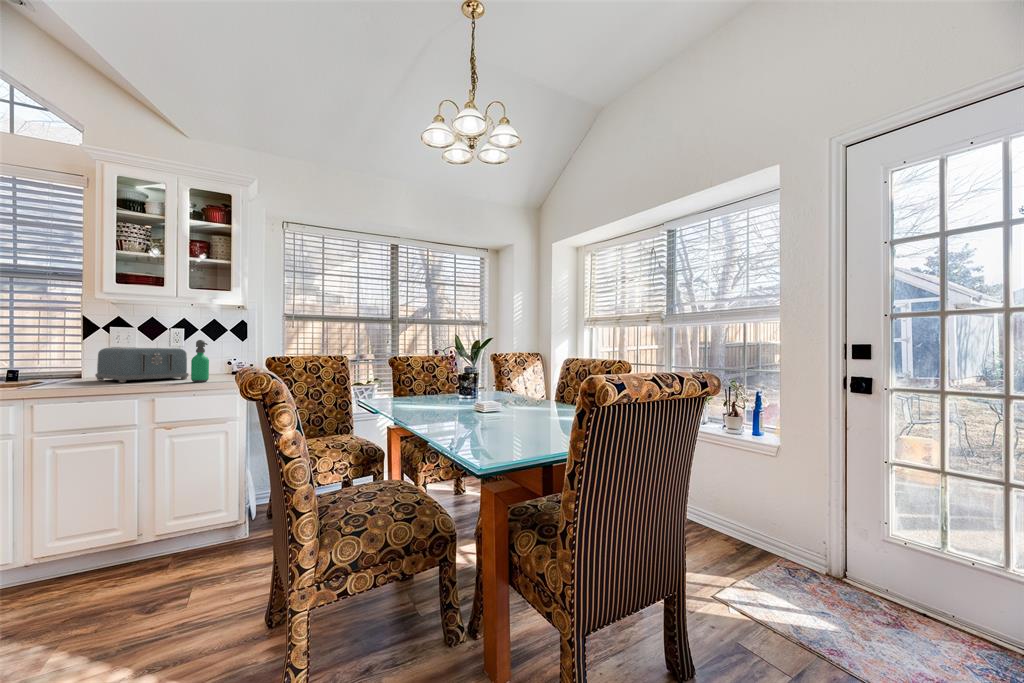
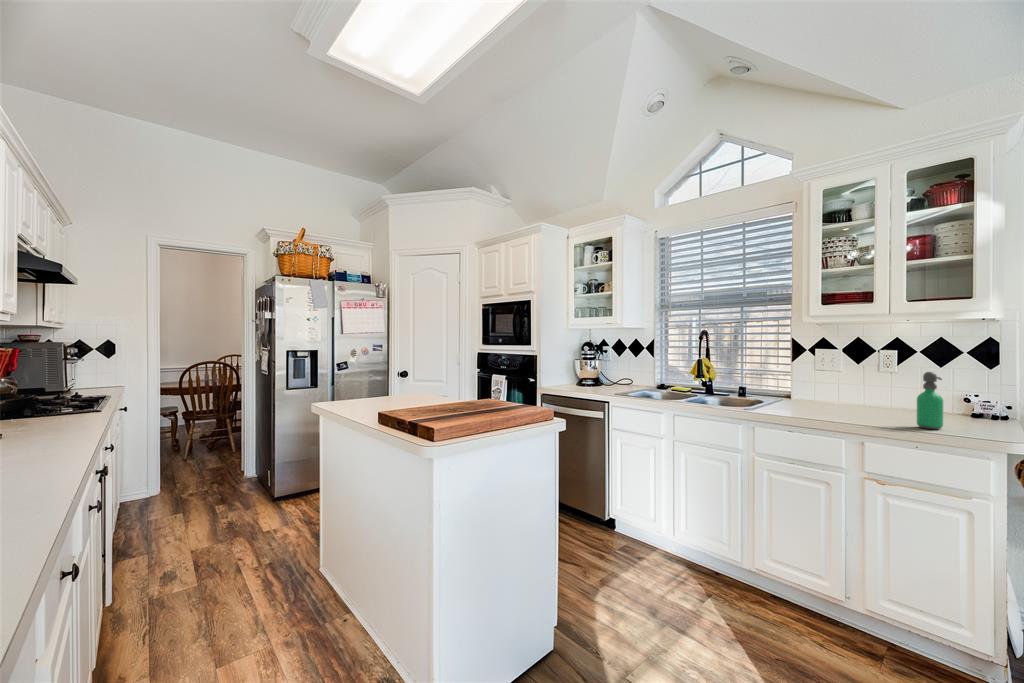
toaster: present [95,348,188,383] -> none [804,373,909,418]

